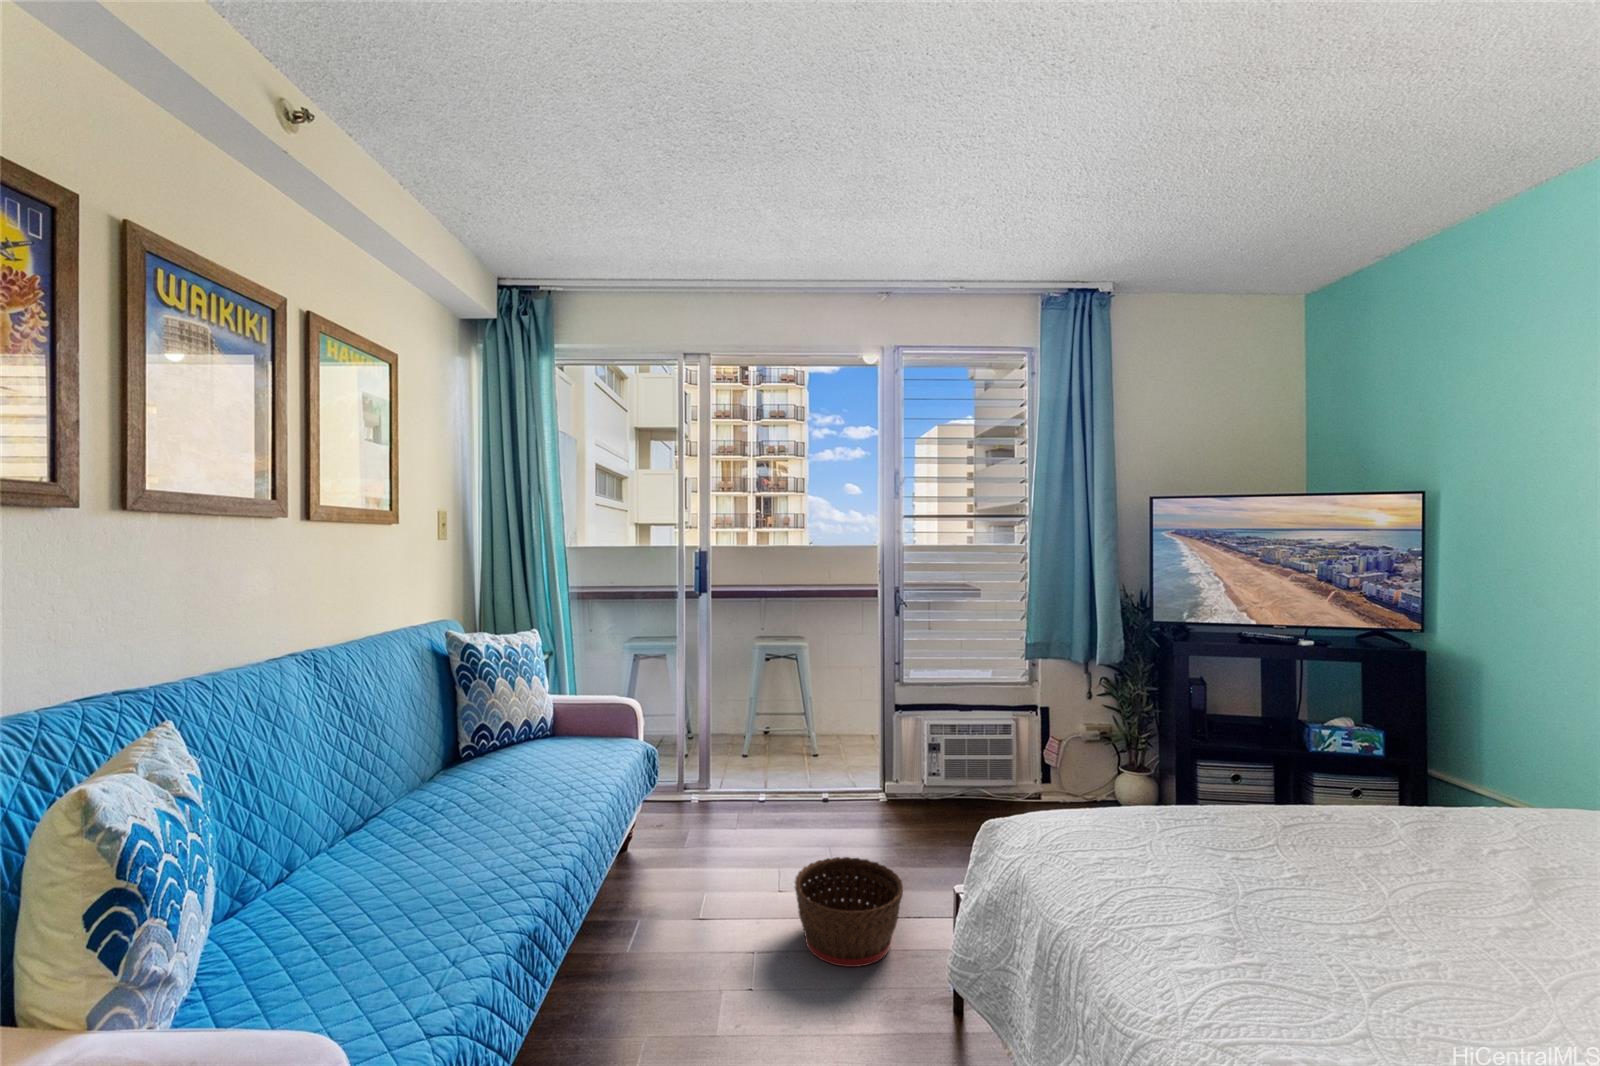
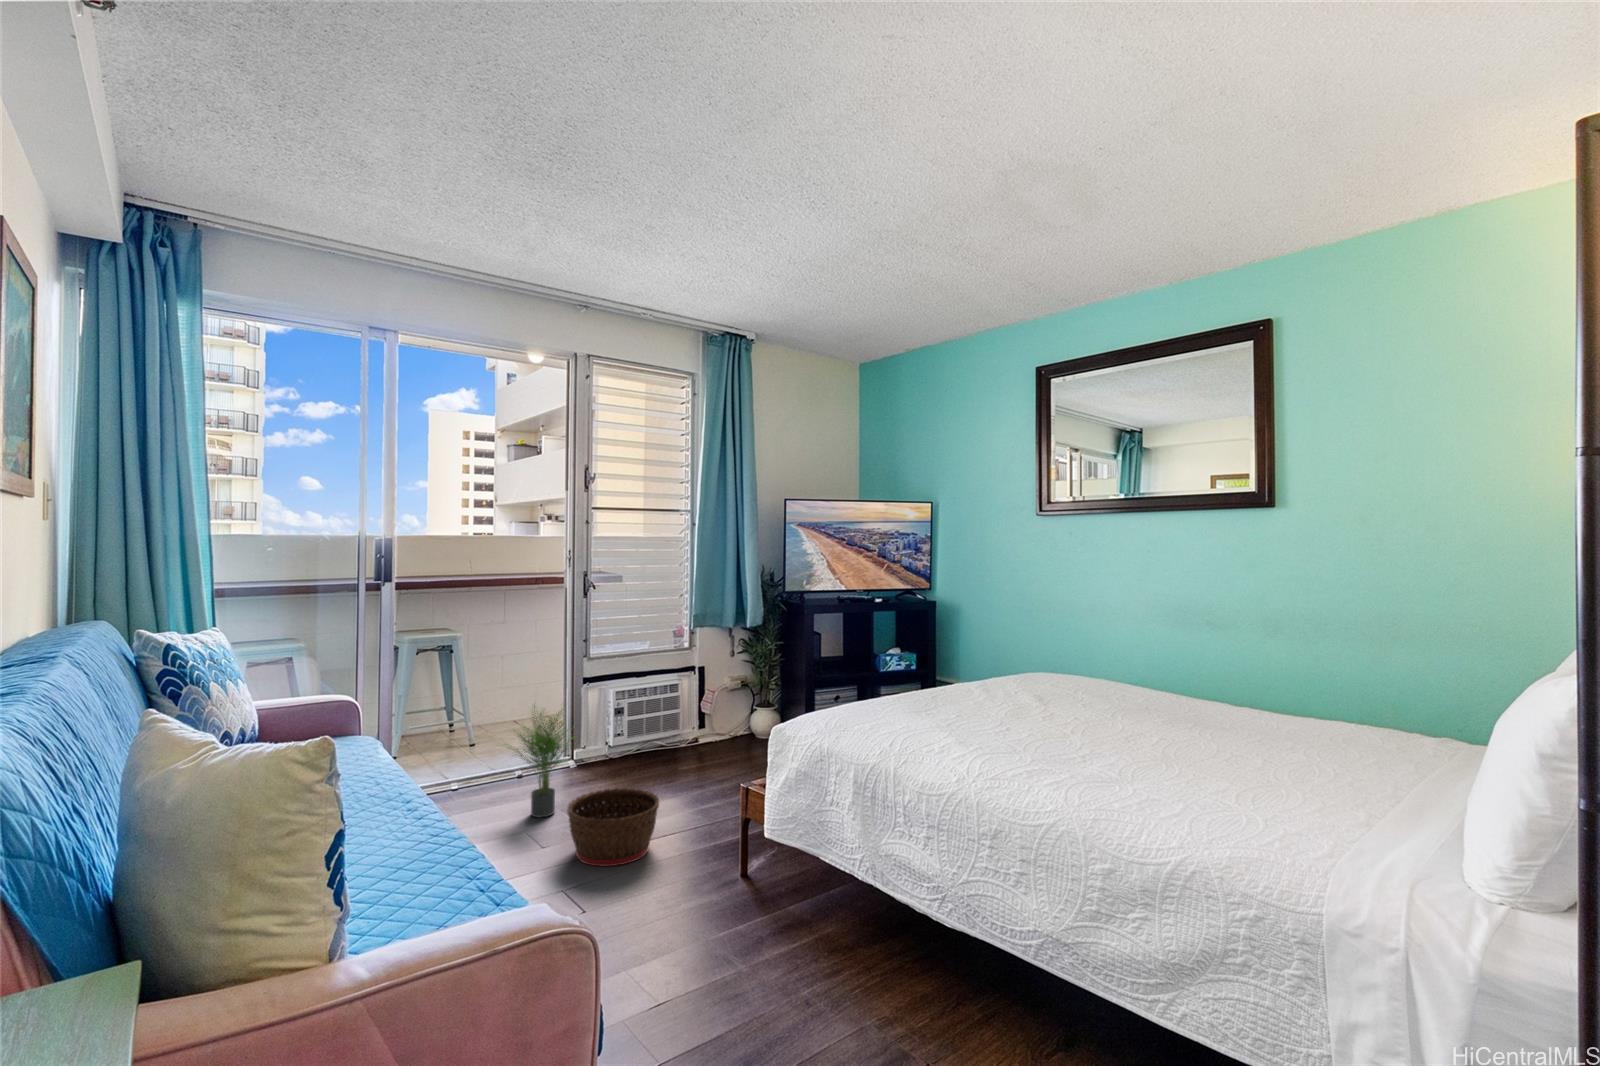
potted plant: none [764,732,853,864] -> present [505,710,572,818]

